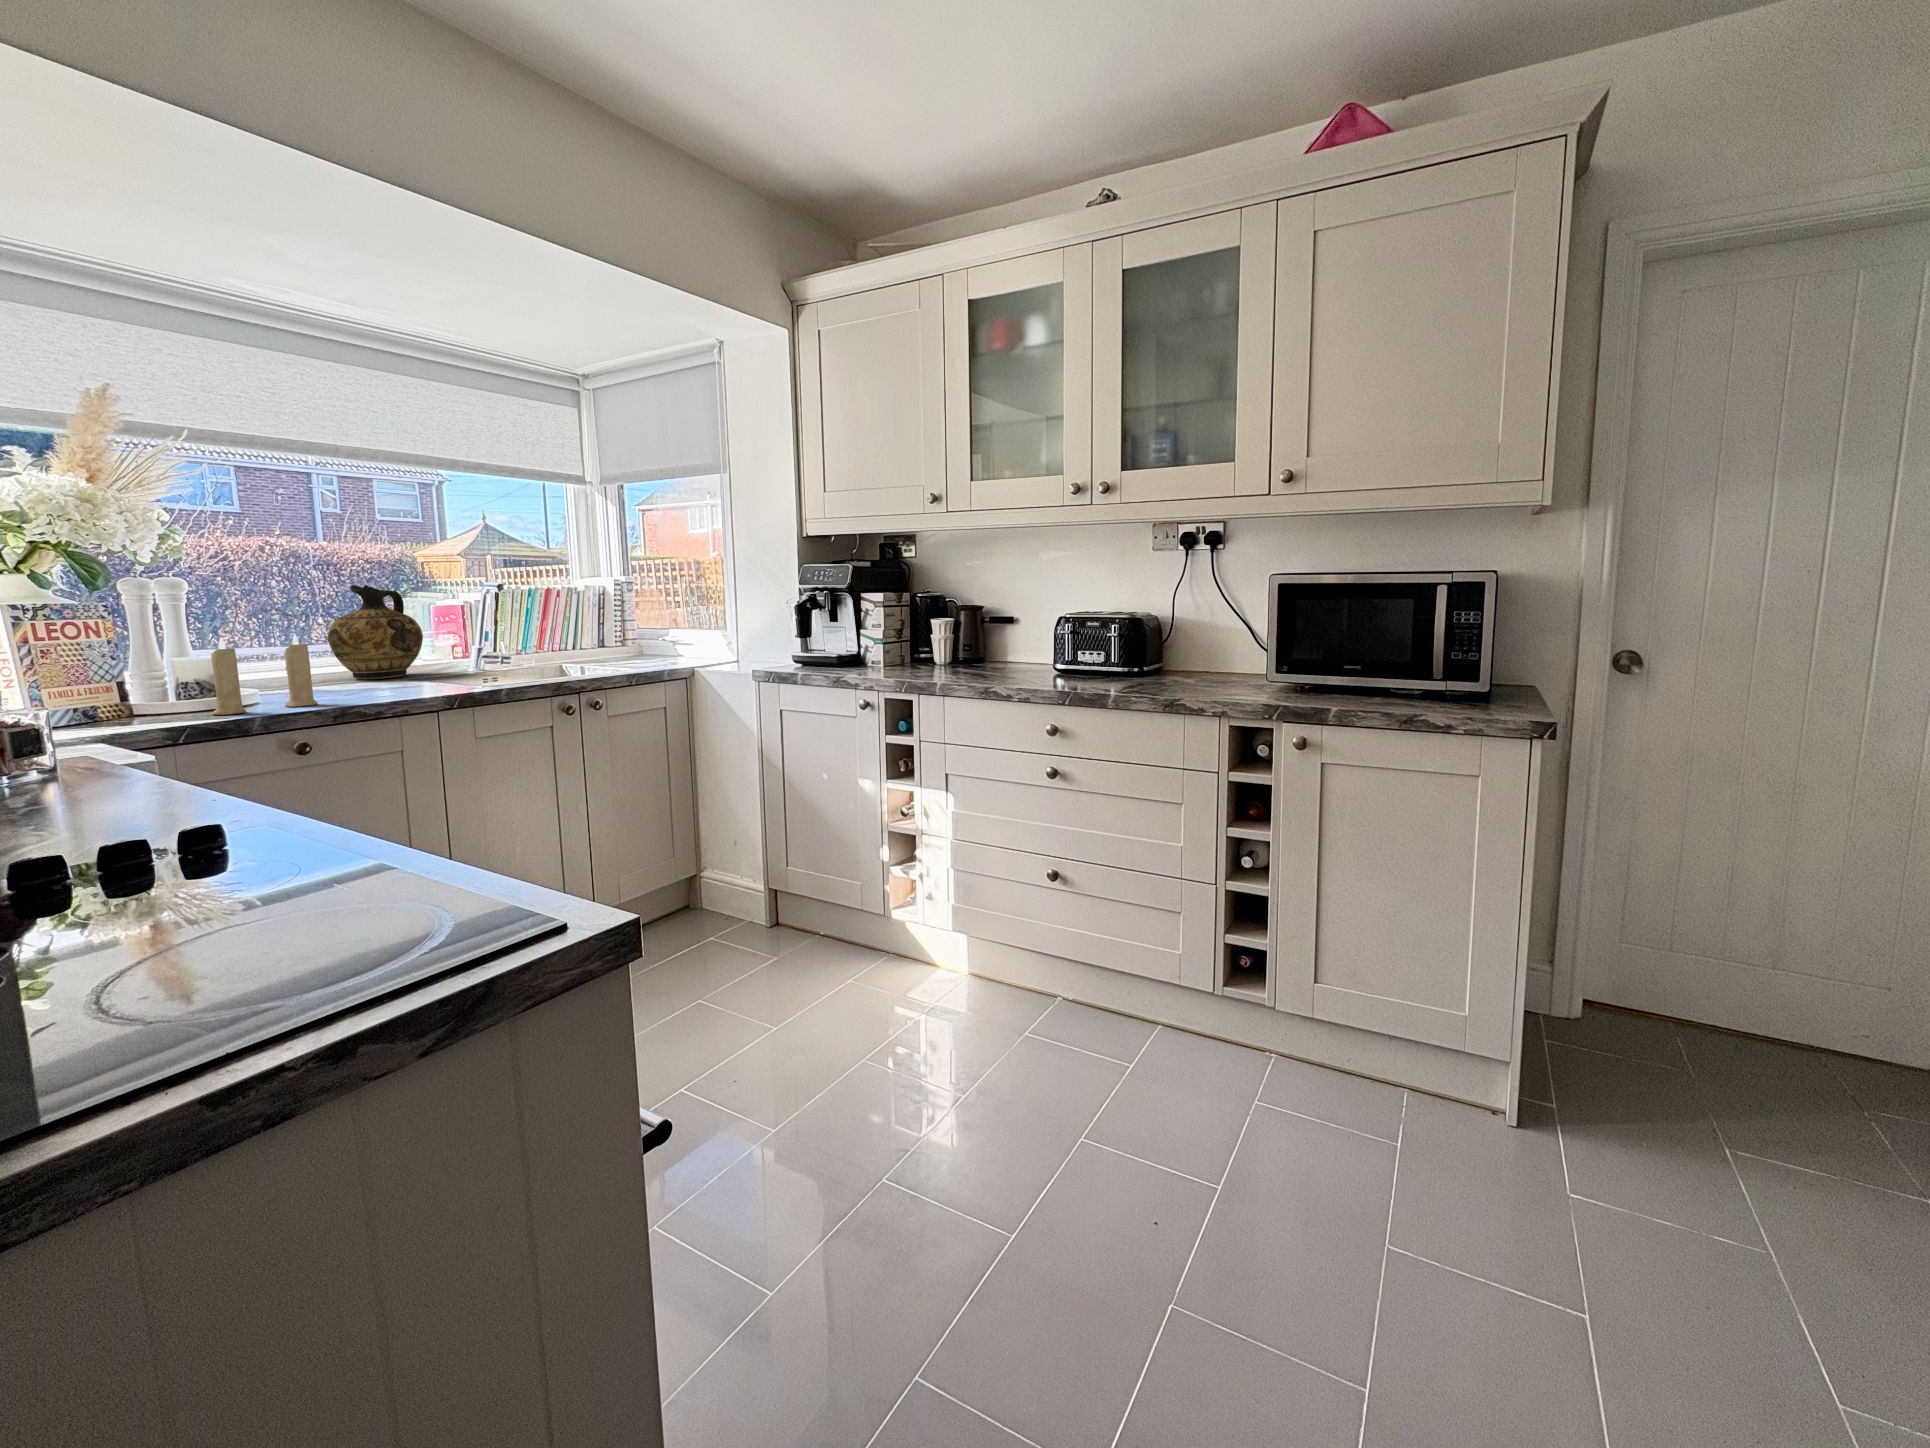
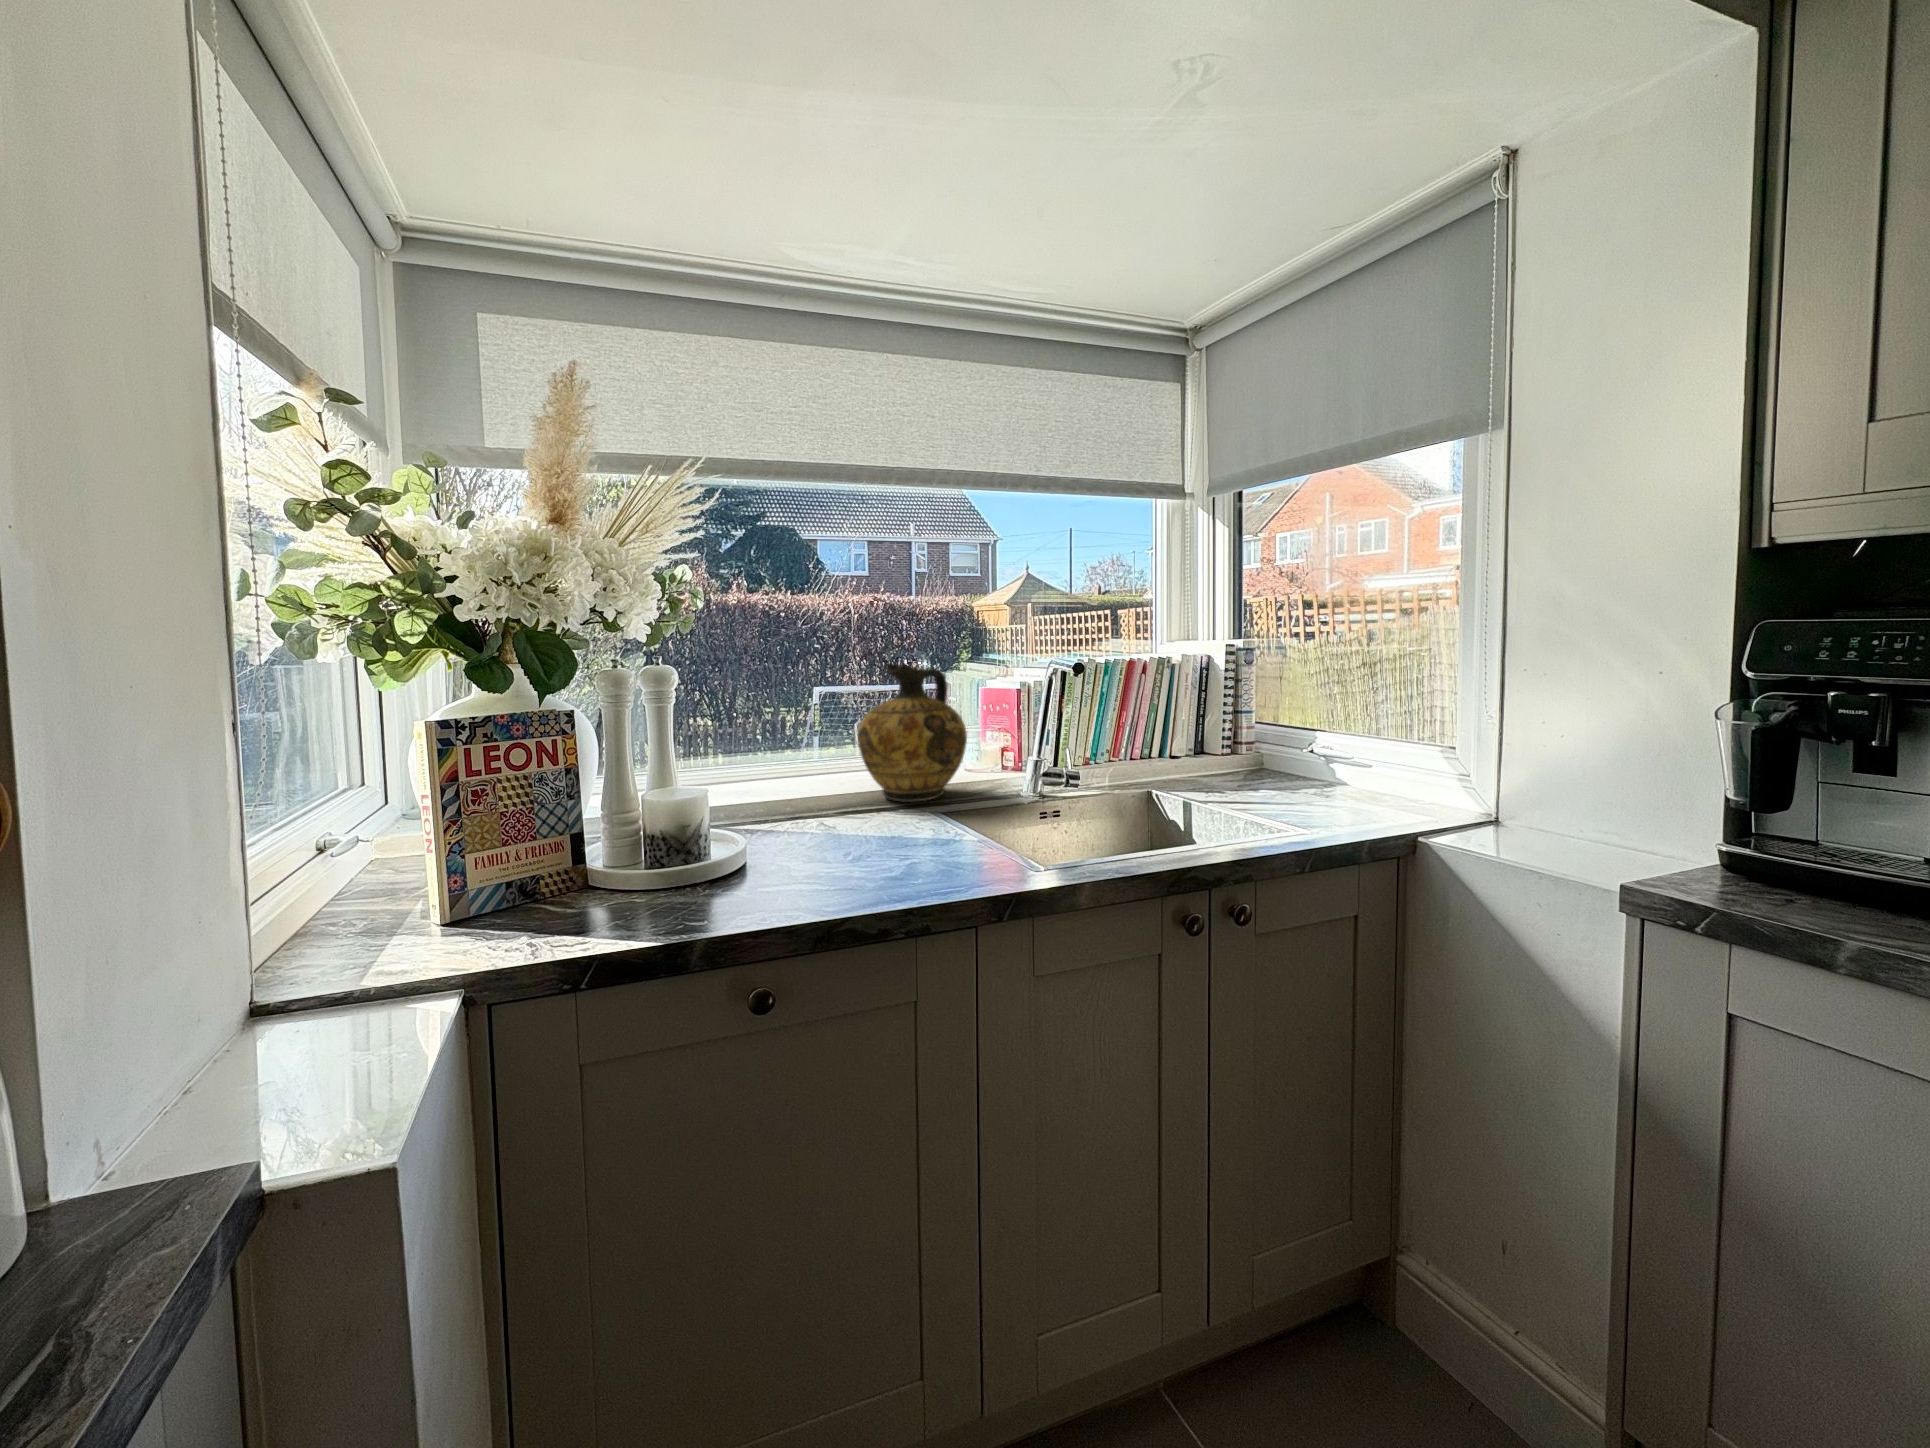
candle: present [211,634,318,715] -> none [651,765,802,922]

